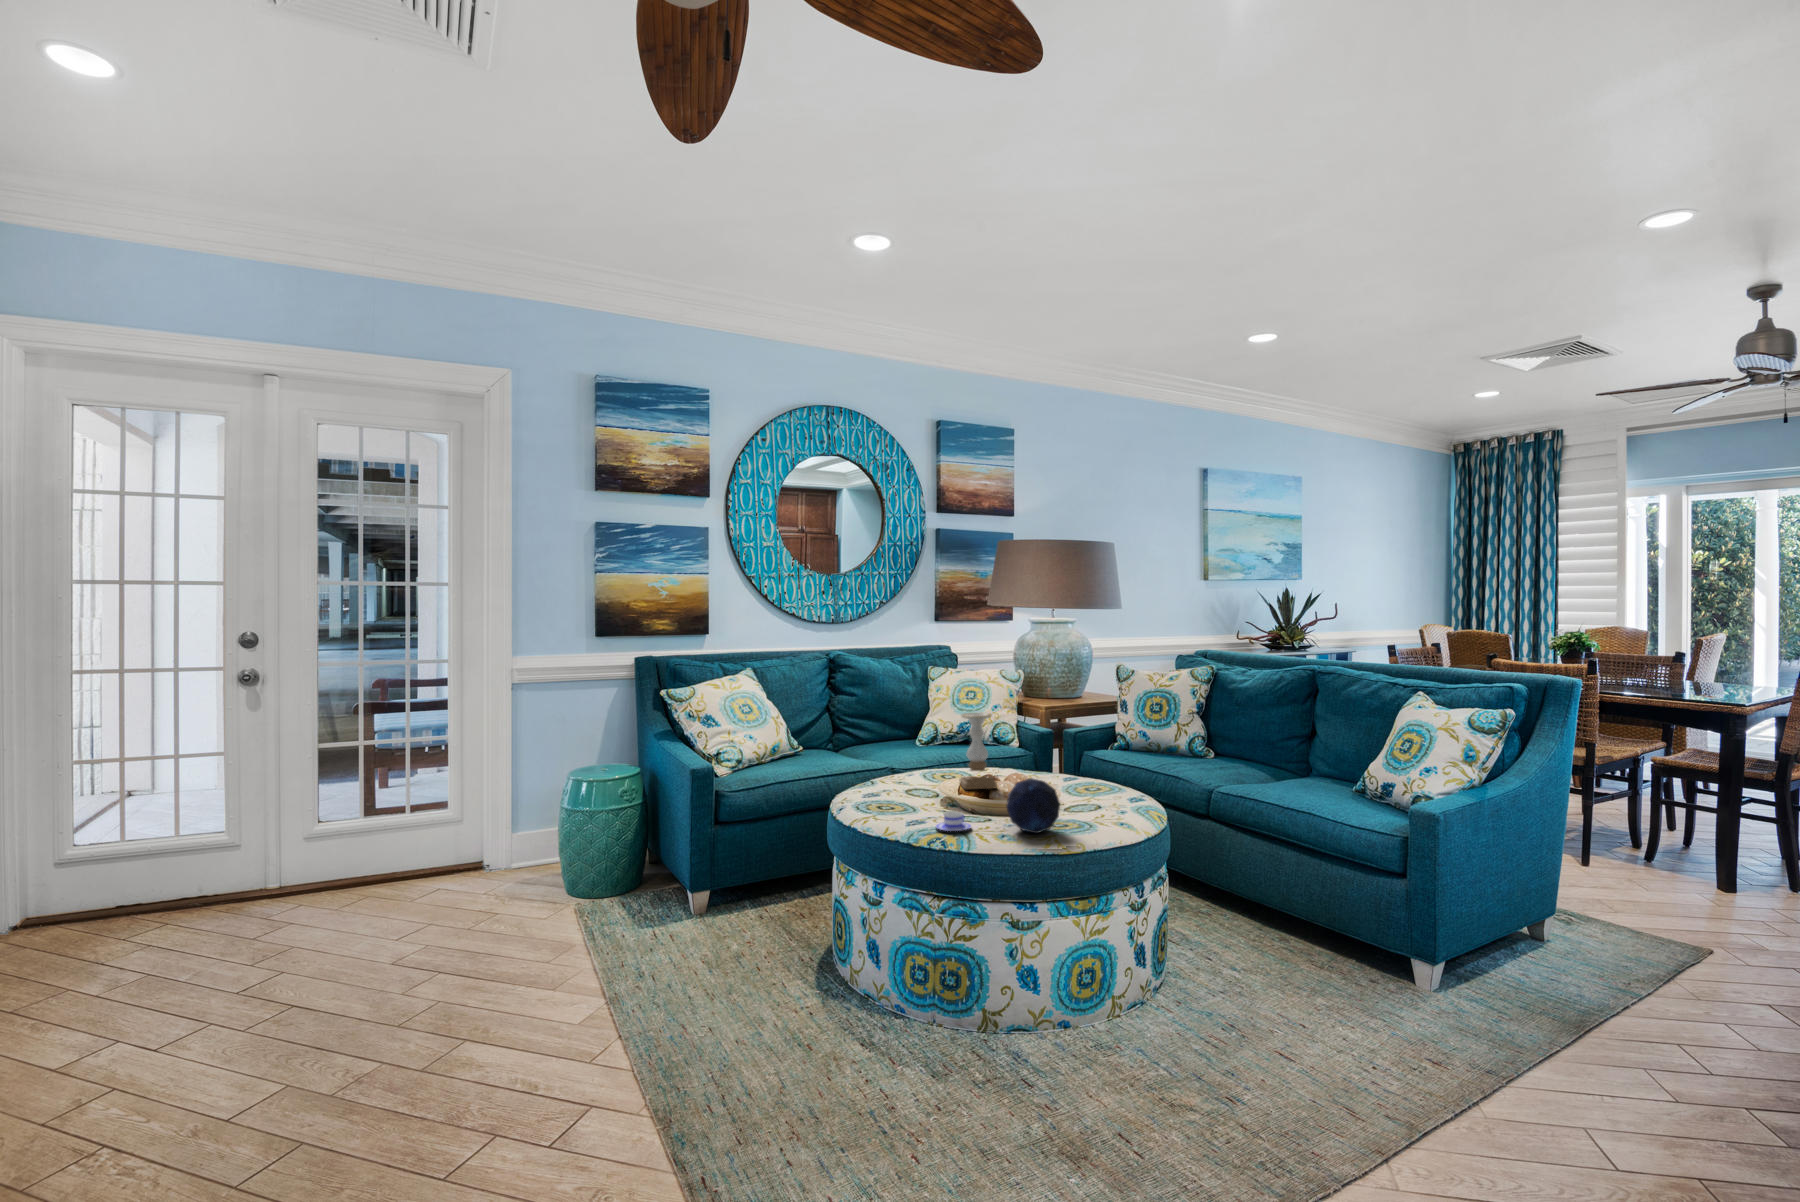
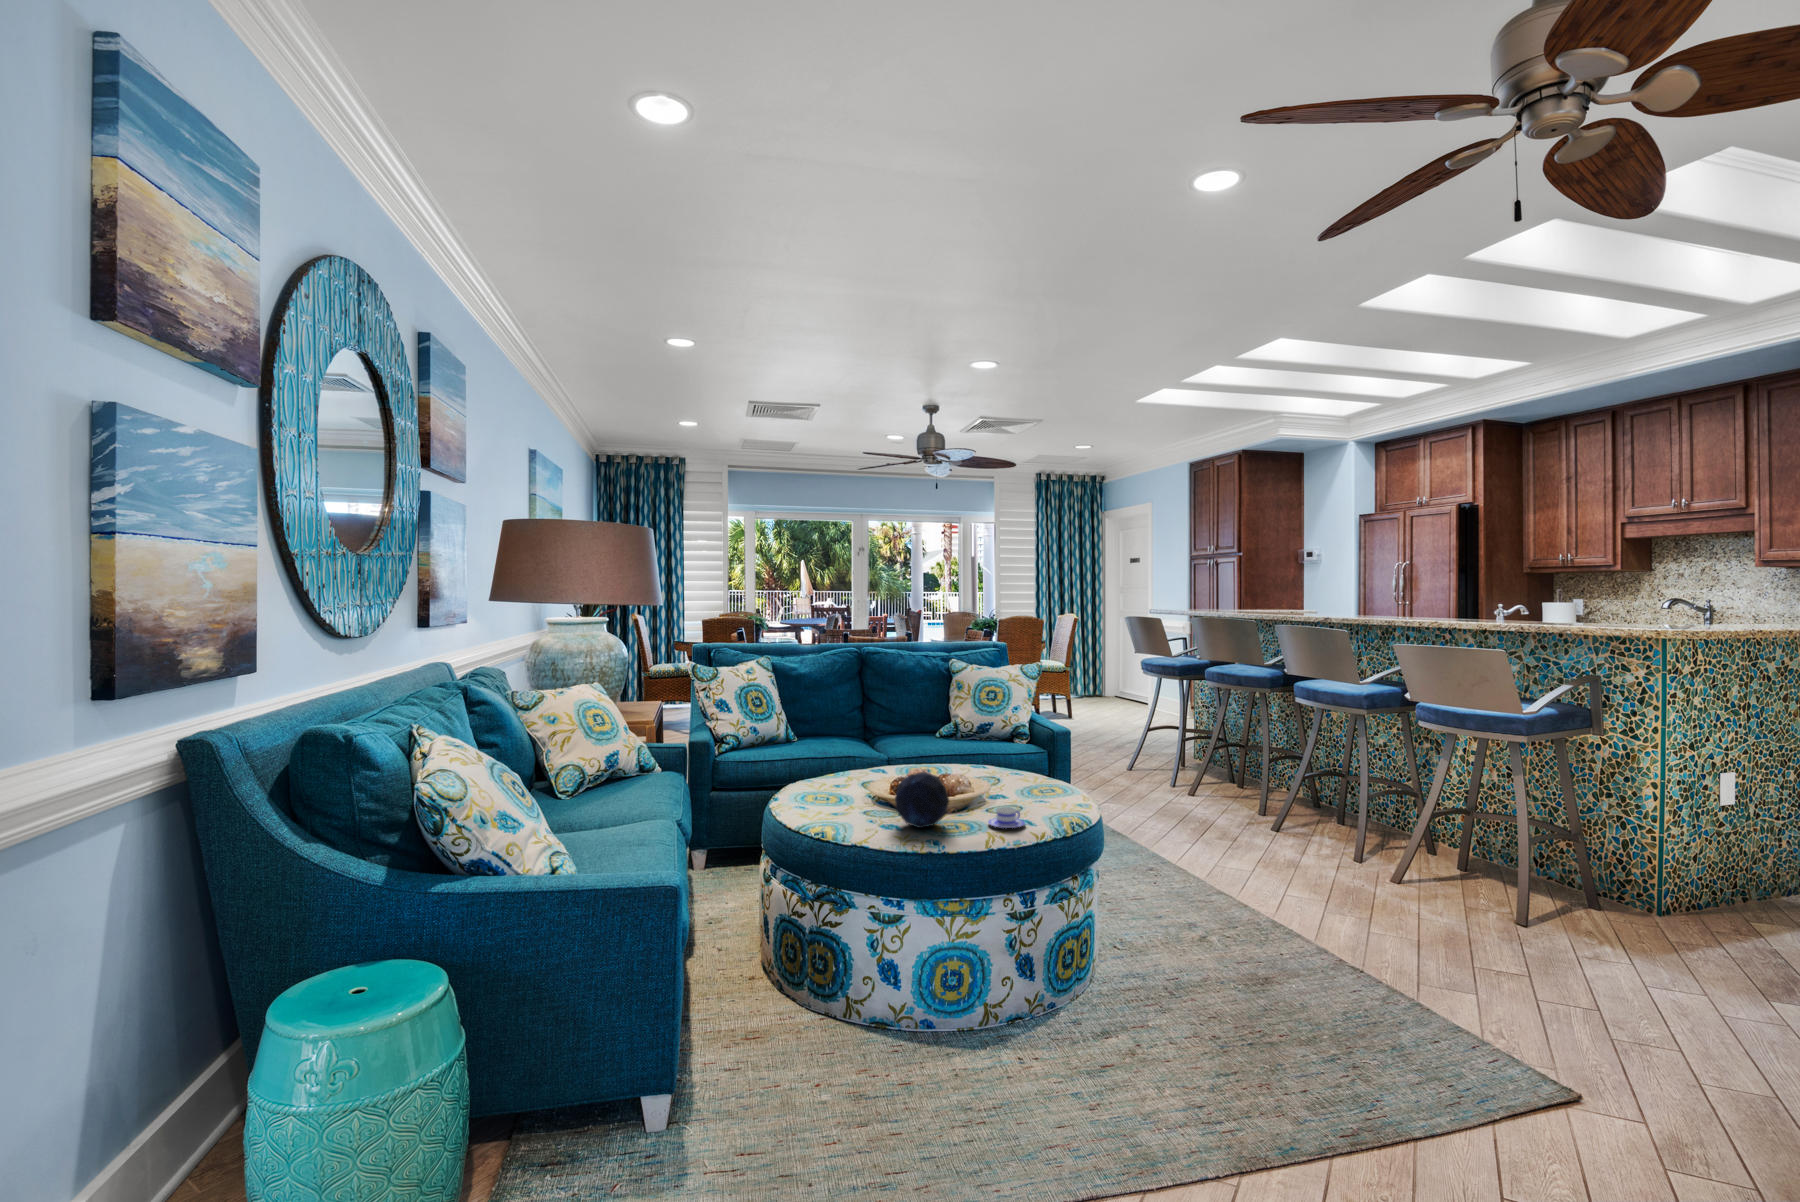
candle holder: present [960,713,997,789] -> none [915,701,953,779]
teacup: present [936,811,971,831] -> present [988,807,1025,828]

